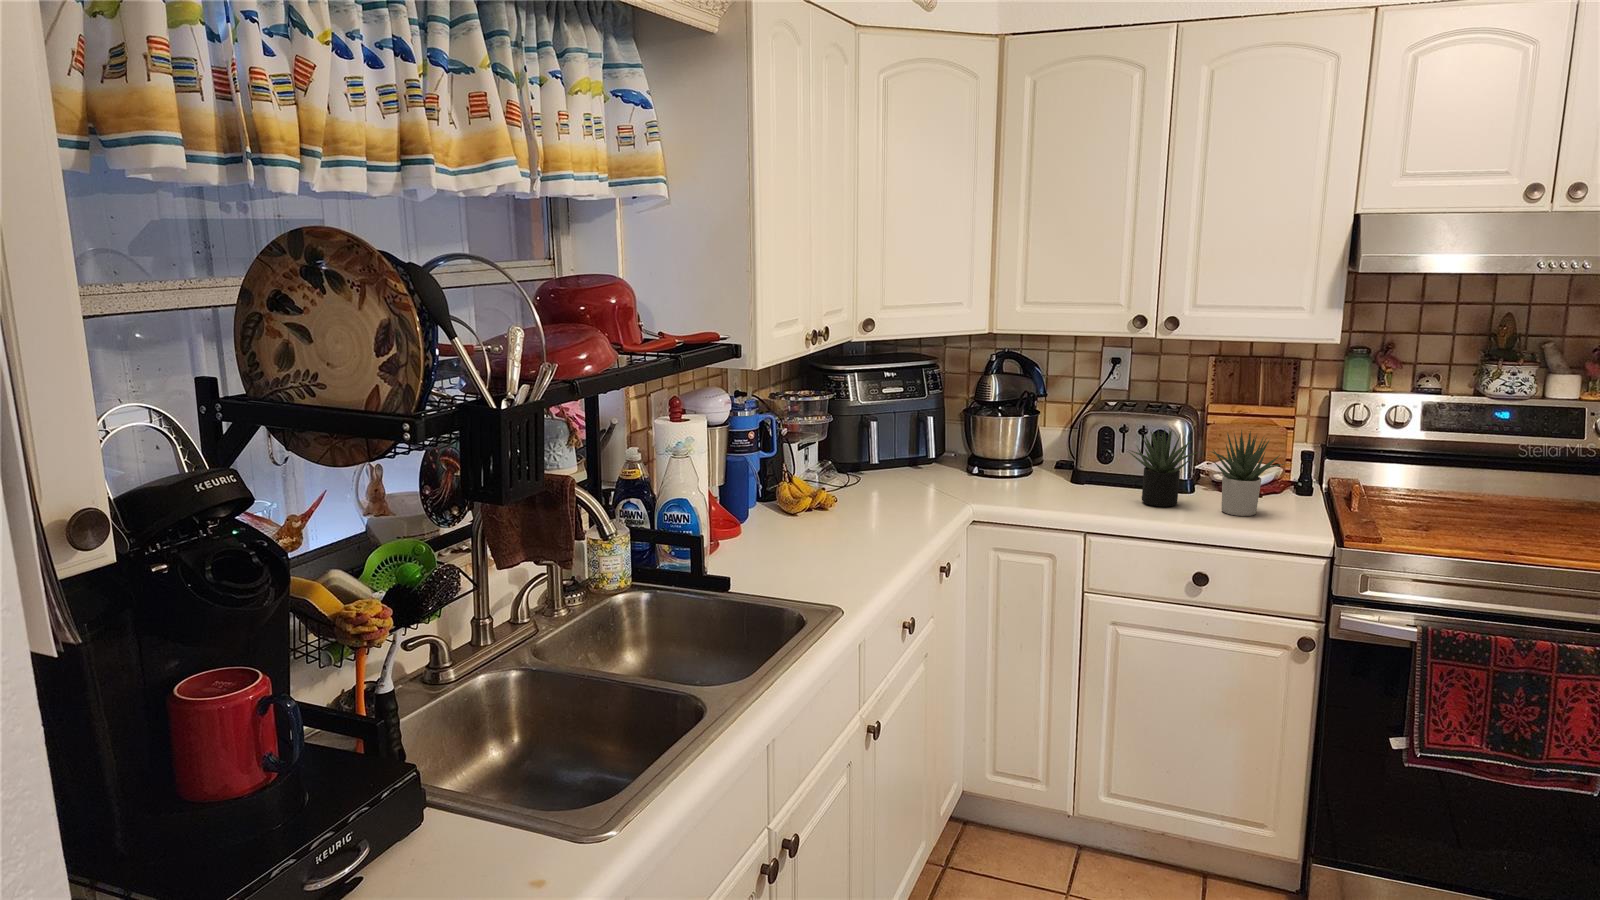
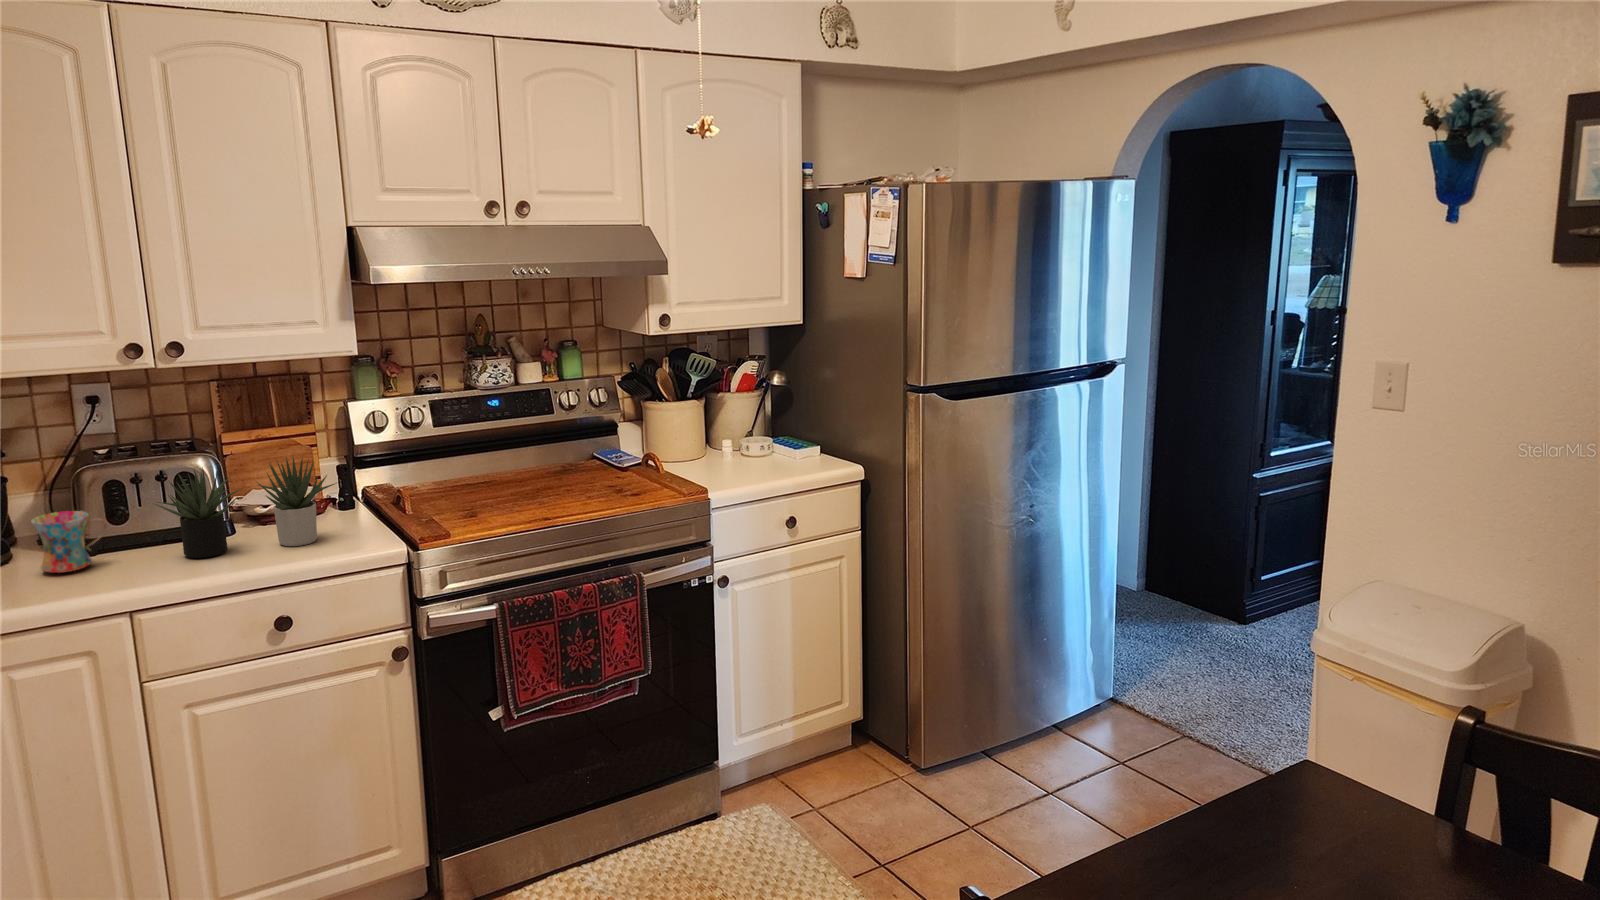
mug: none [1042,444,1092,493] -> present [32,511,106,573]

